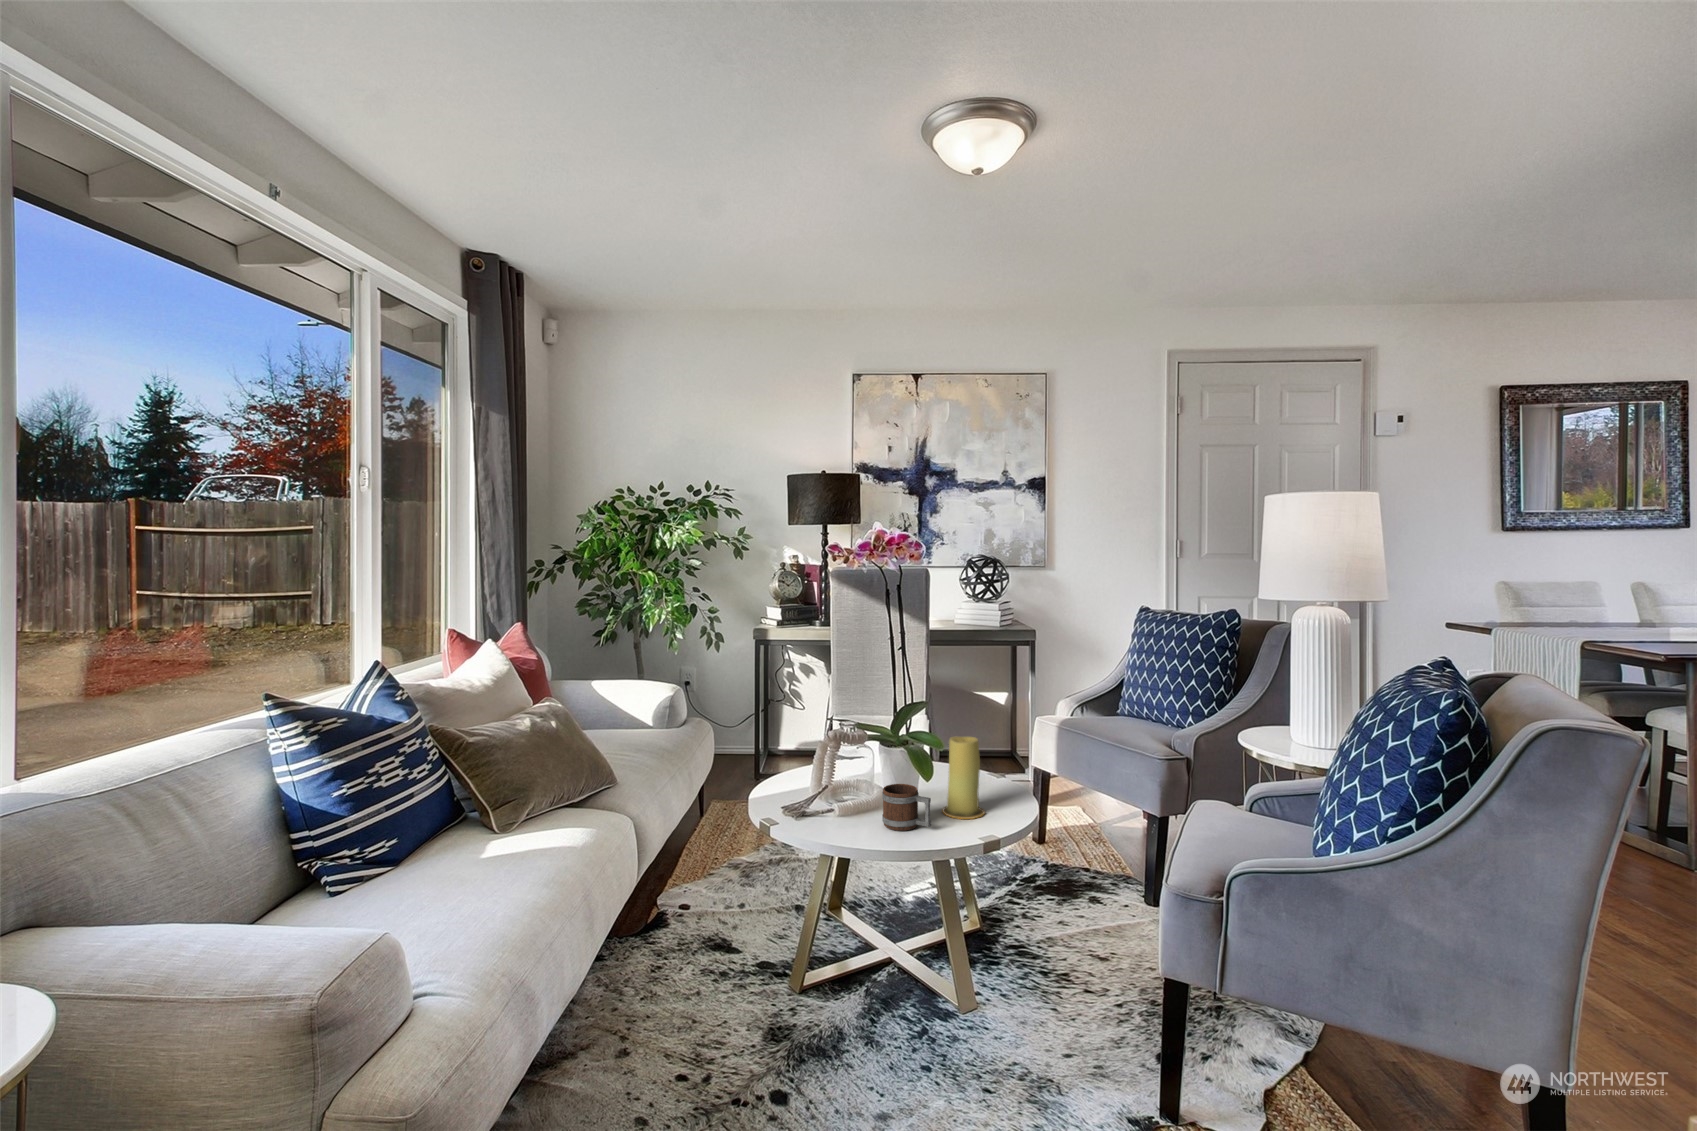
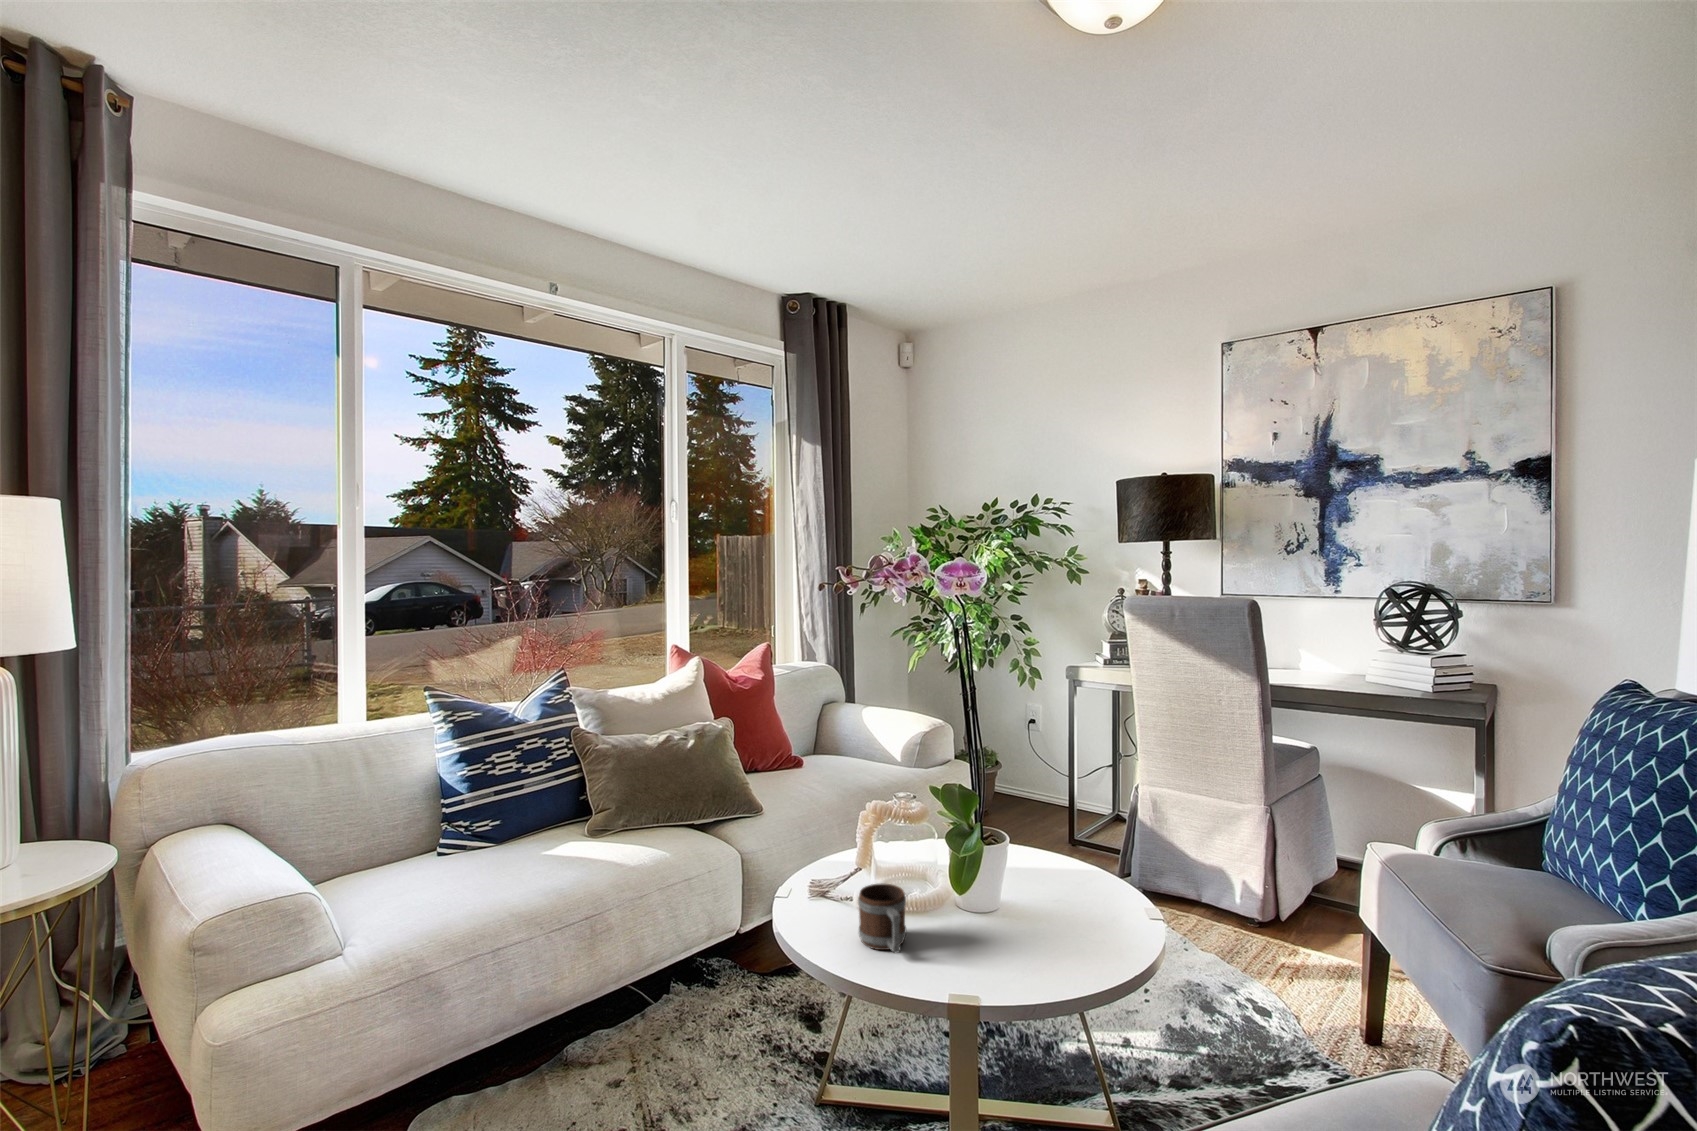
candle: present [942,737,984,819] -> none [958,839,1019,964]

